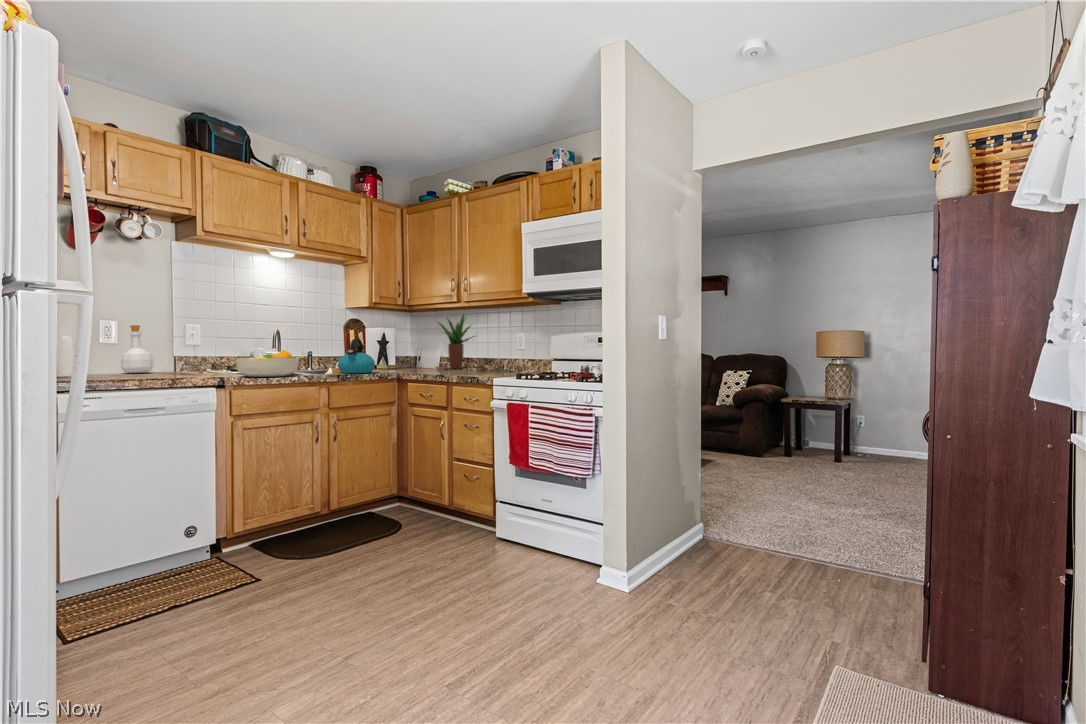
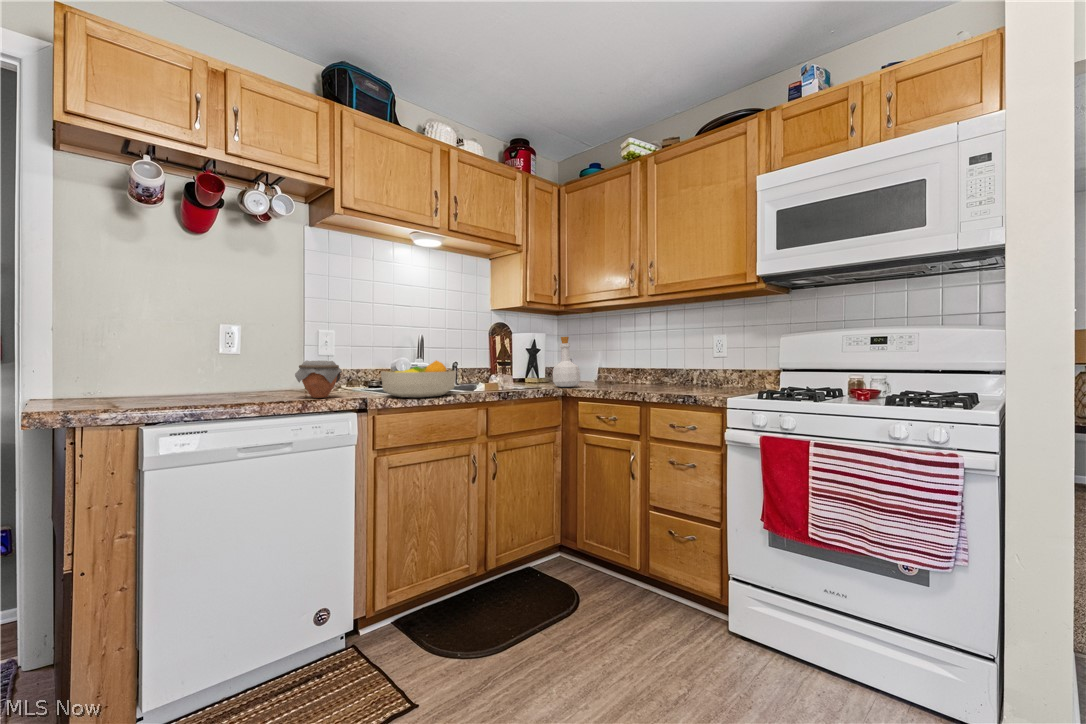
potted plant: present [438,314,474,368] -> none [599,312,658,383]
bottle: present [120,325,154,373] -> present [553,337,580,387]
kettle: present [338,339,375,373] -> none [498,346,544,391]
jar: none [167,350,205,378] -> present [295,360,342,398]

